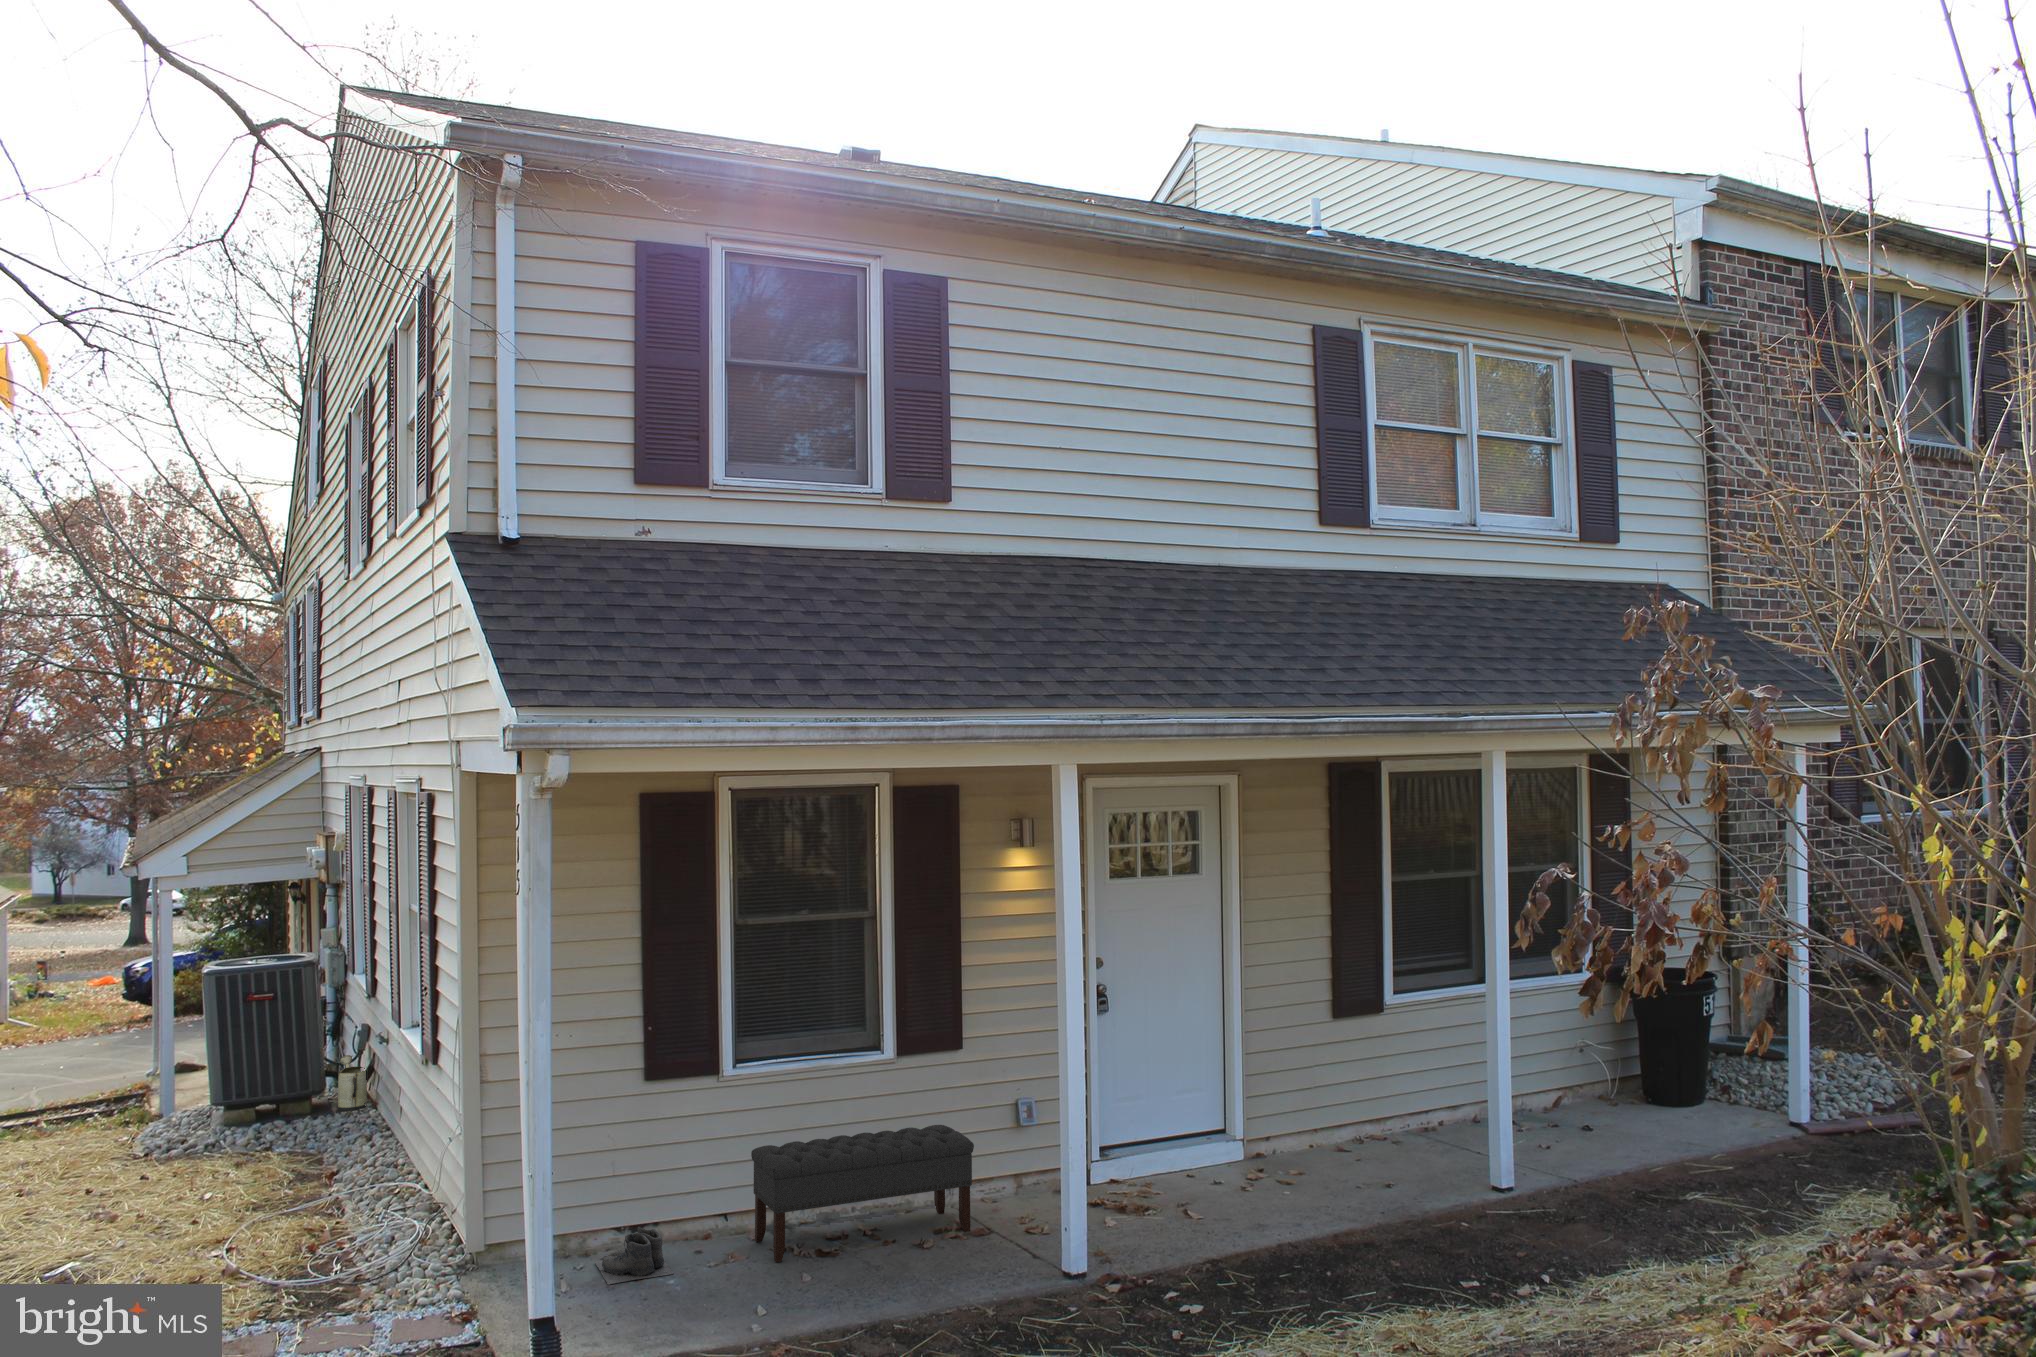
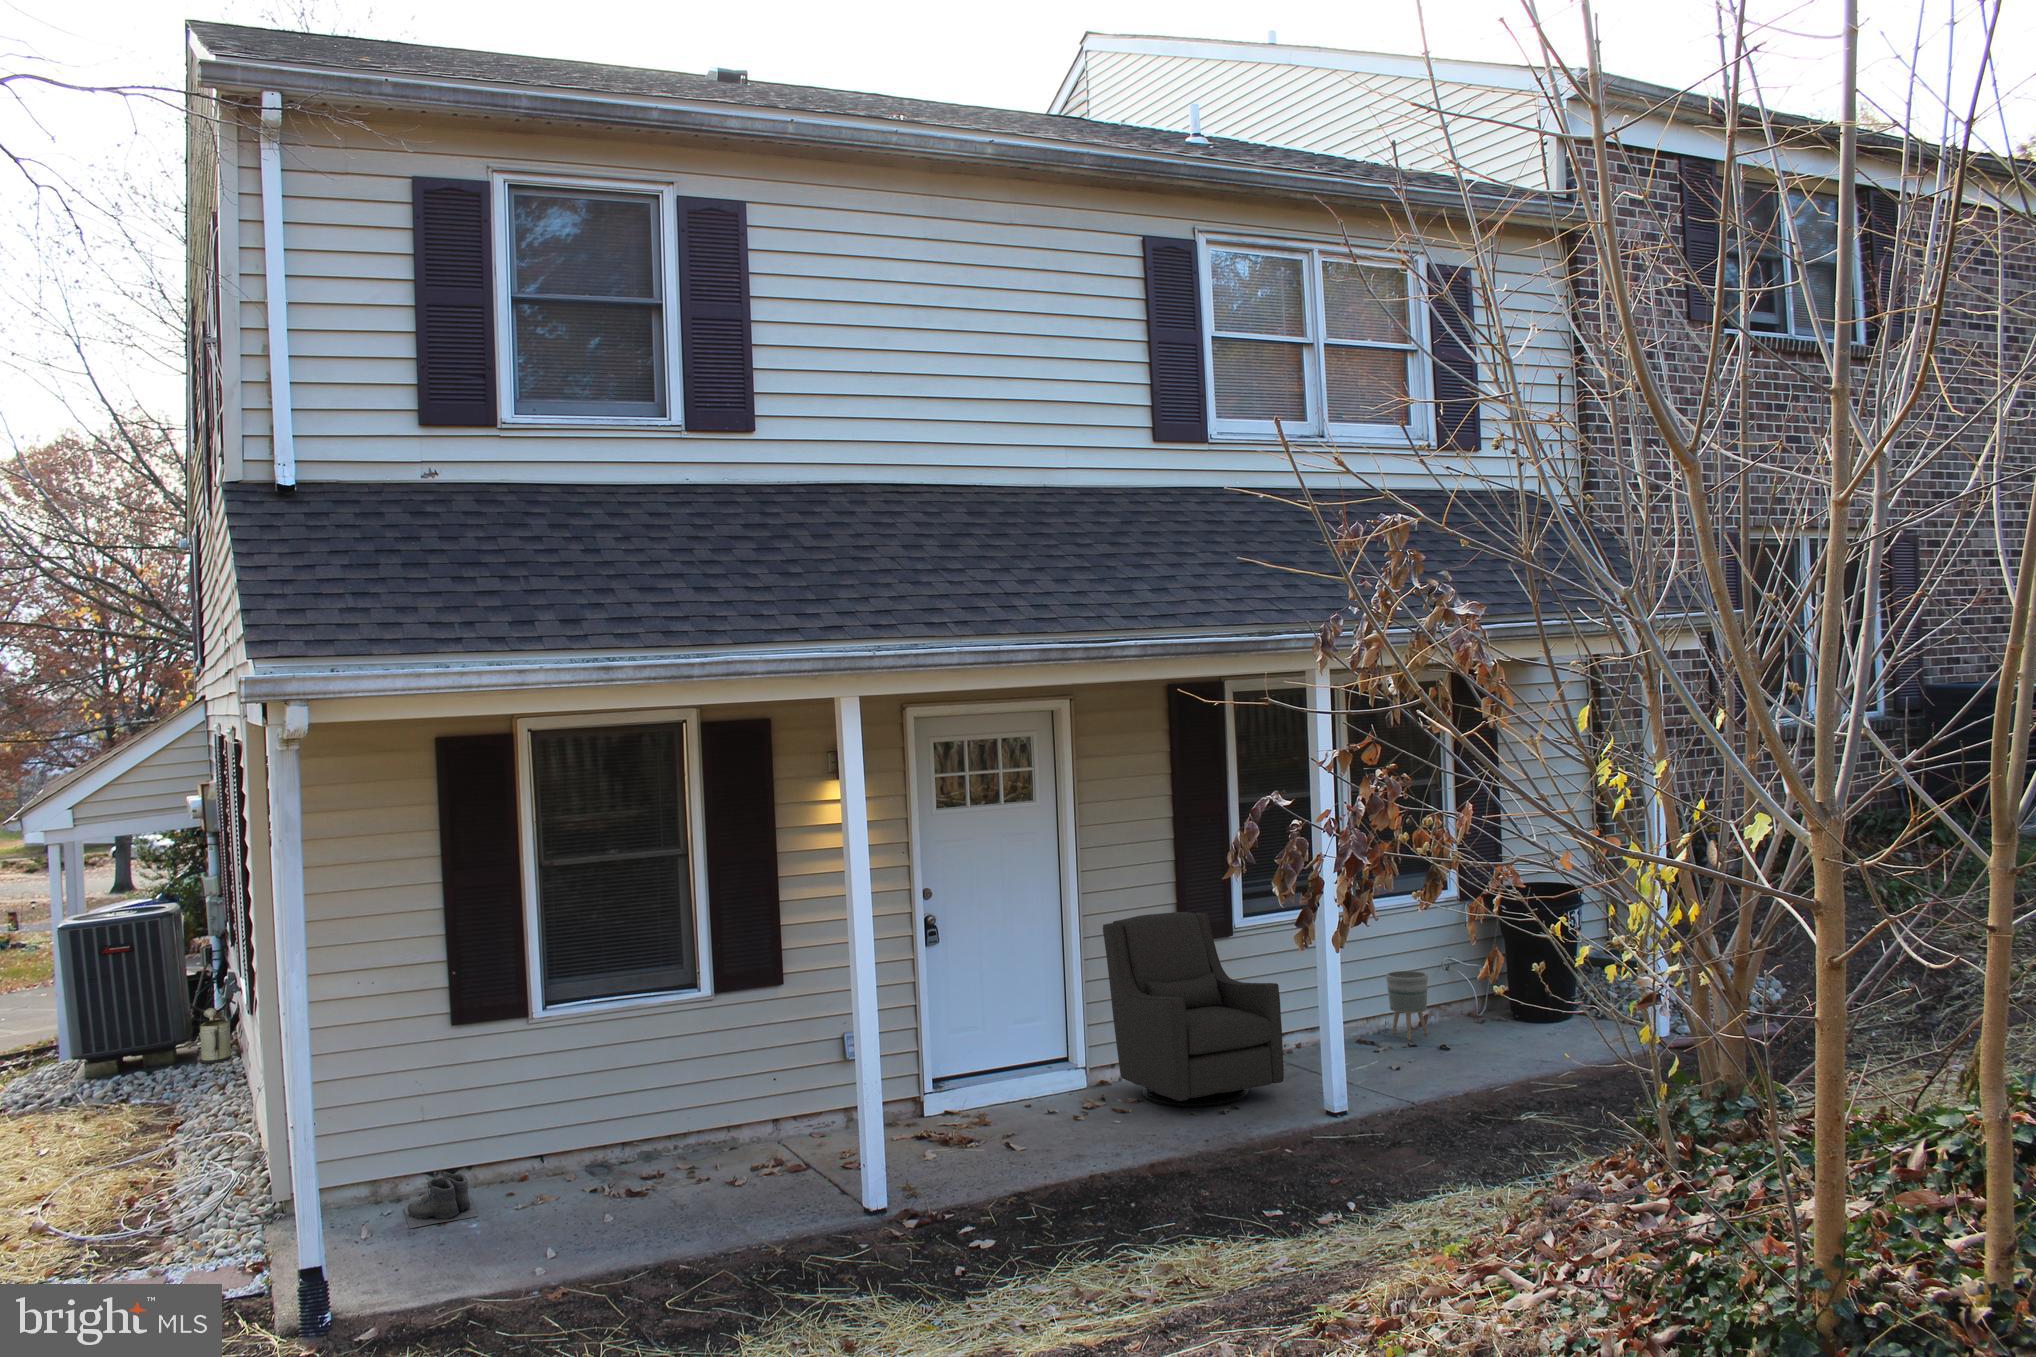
chair: none [1267,988,1454,1186] -> present [1103,912,1284,1107]
planter: none [1532,1055,1575,1125] -> present [1386,971,1428,1040]
bench: present [751,1125,974,1262] -> none [563,1061,787,1202]

